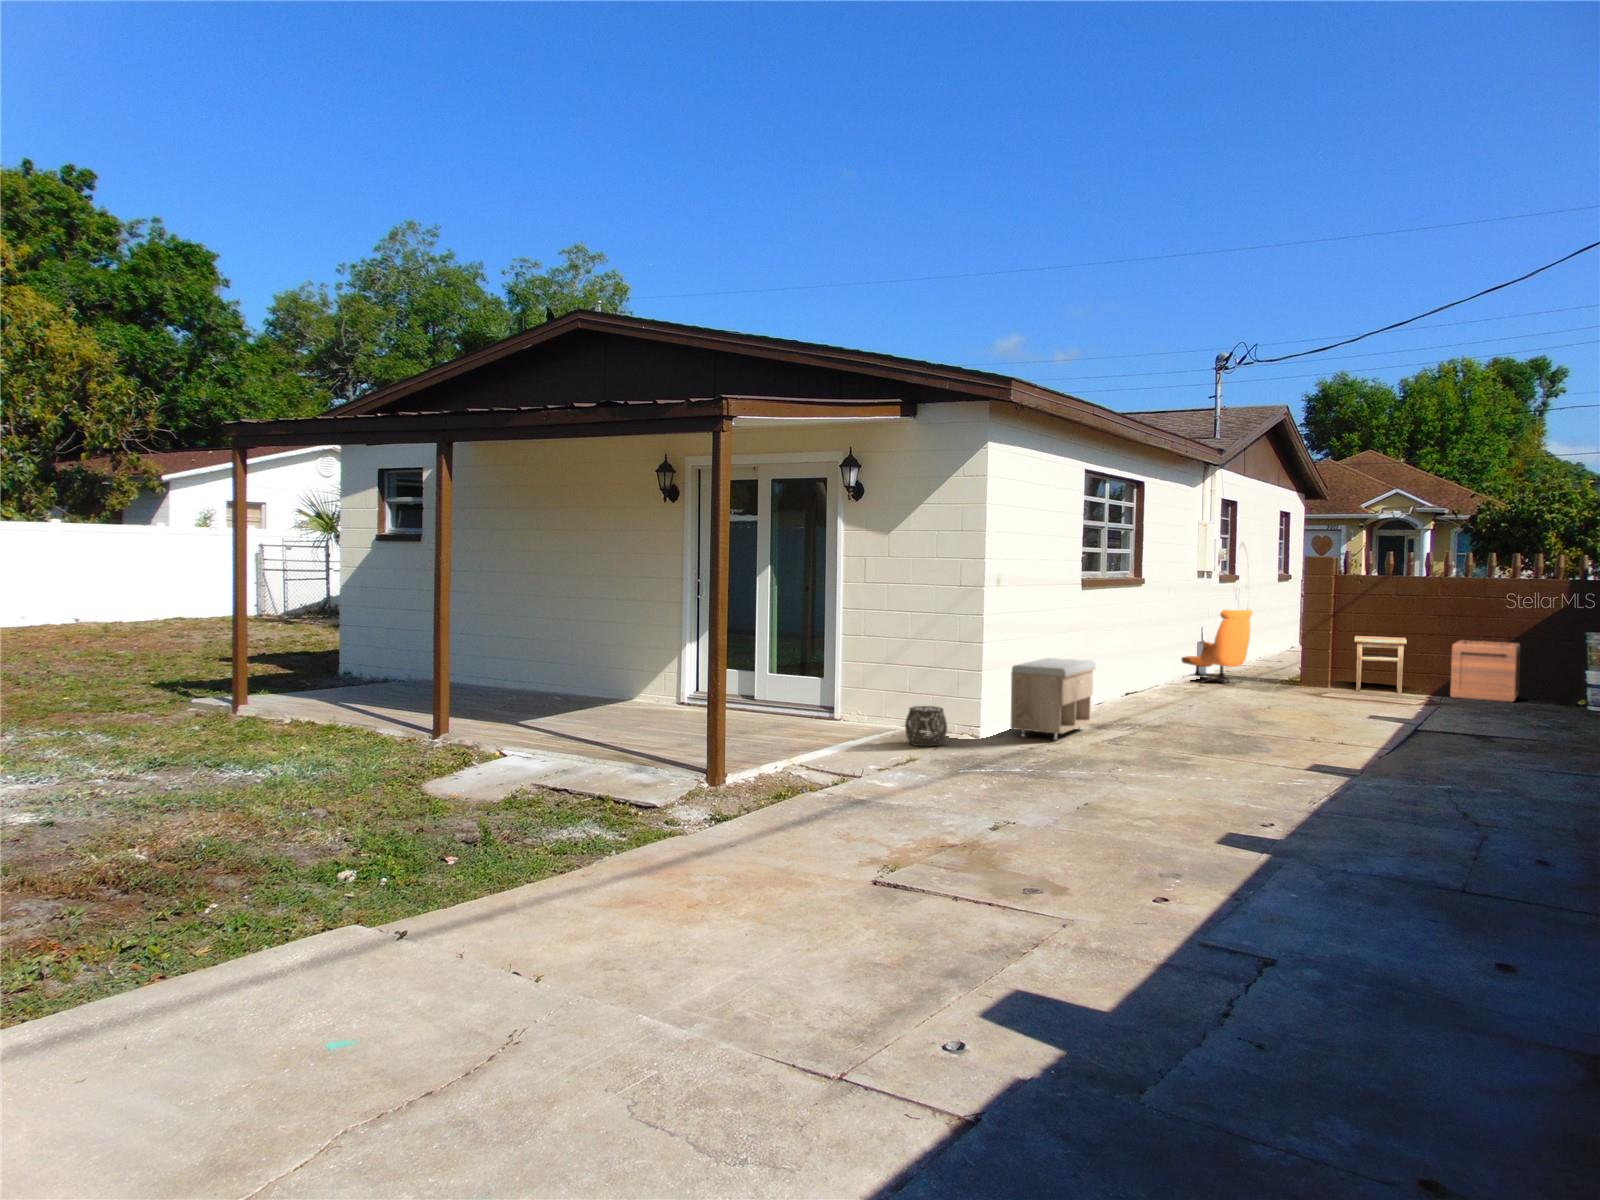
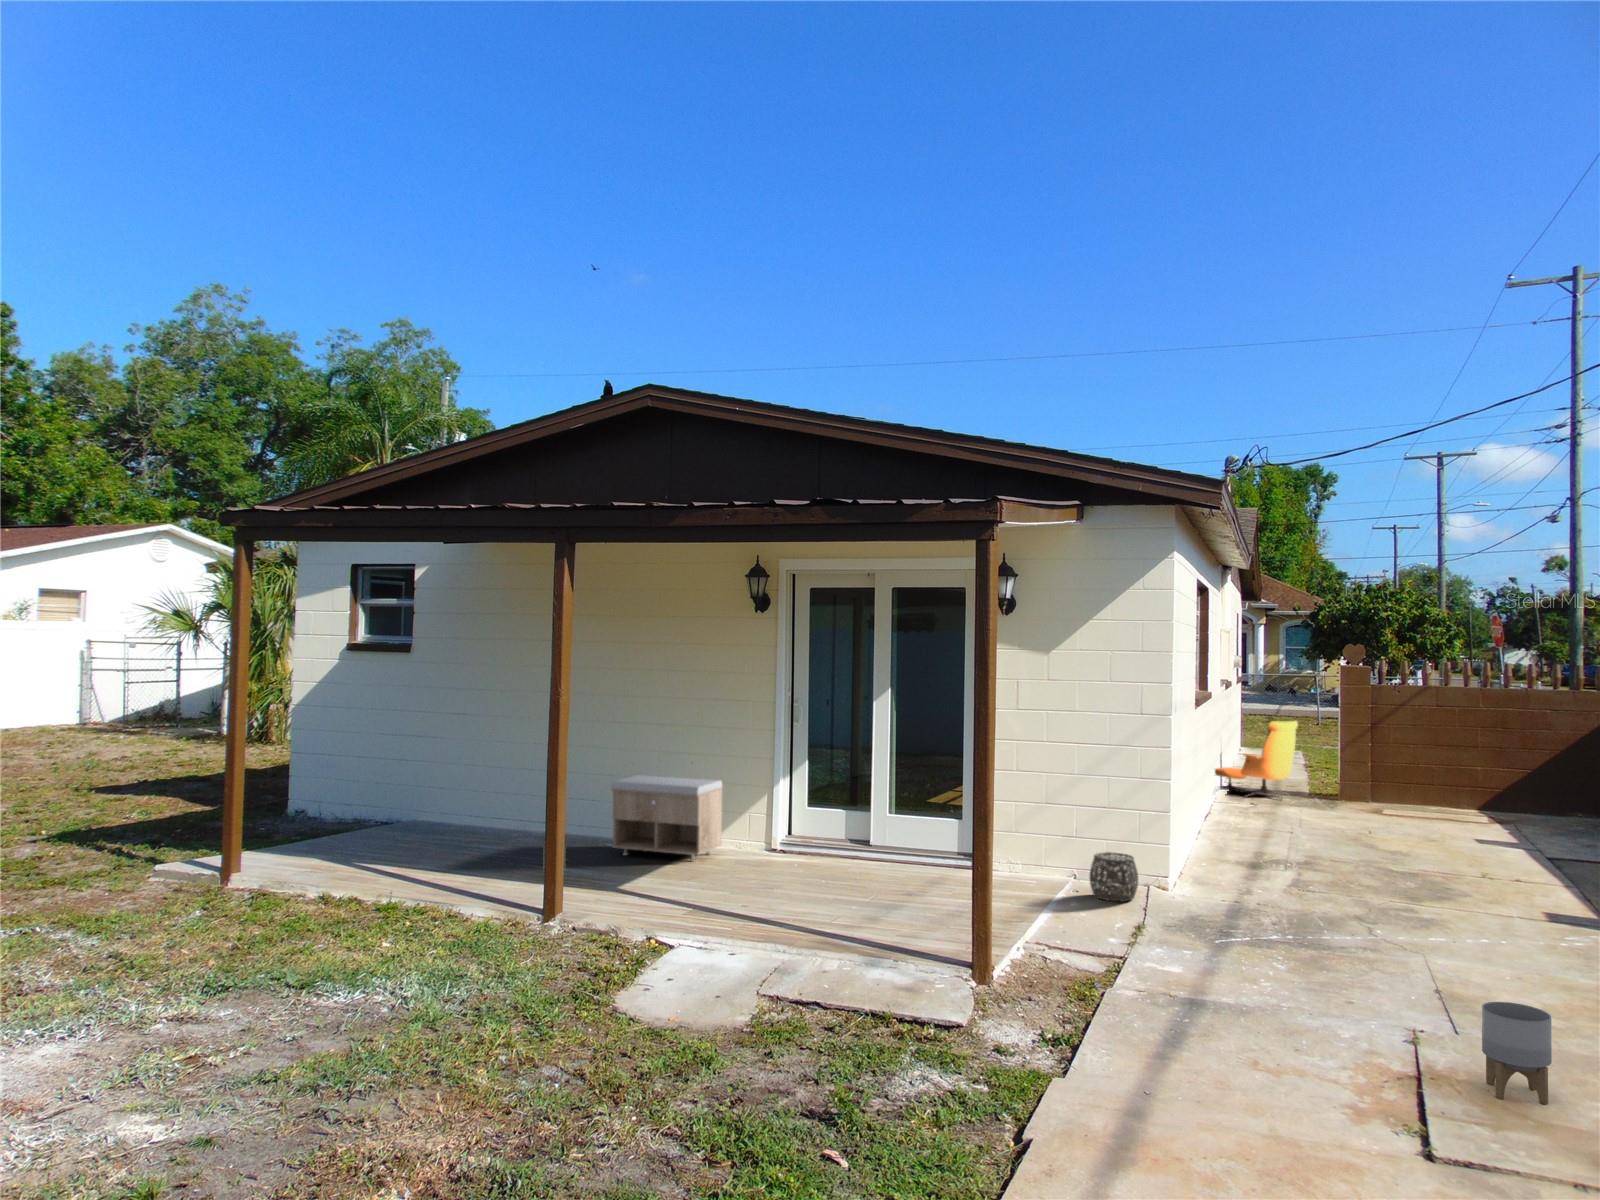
side table: present [1355,636,1407,694] -> none [1390,746,1453,806]
wooden crate: present [1450,640,1520,702] -> none [1493,750,1565,814]
storage bench: present [1011,658,1096,740] -> present [611,775,722,861]
planter: none [995,792,1043,869] -> present [1482,1002,1552,1105]

